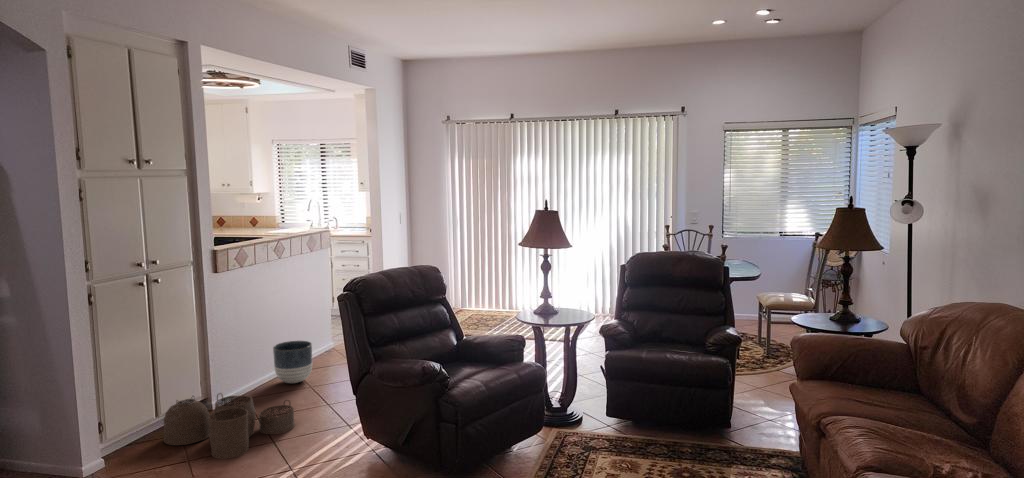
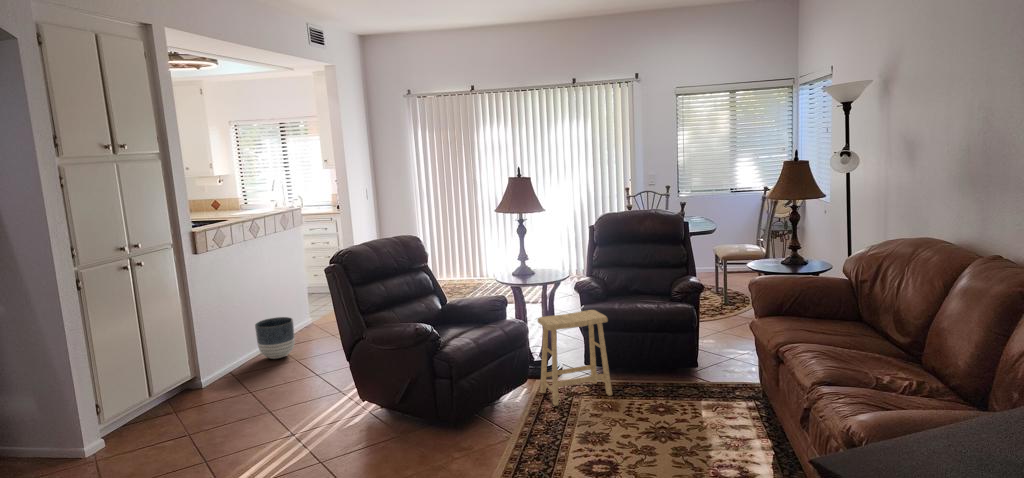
footstool: none [556,357,634,461] -> present [538,310,612,406]
woven basket: present [164,393,295,459] -> none [159,369,288,430]

